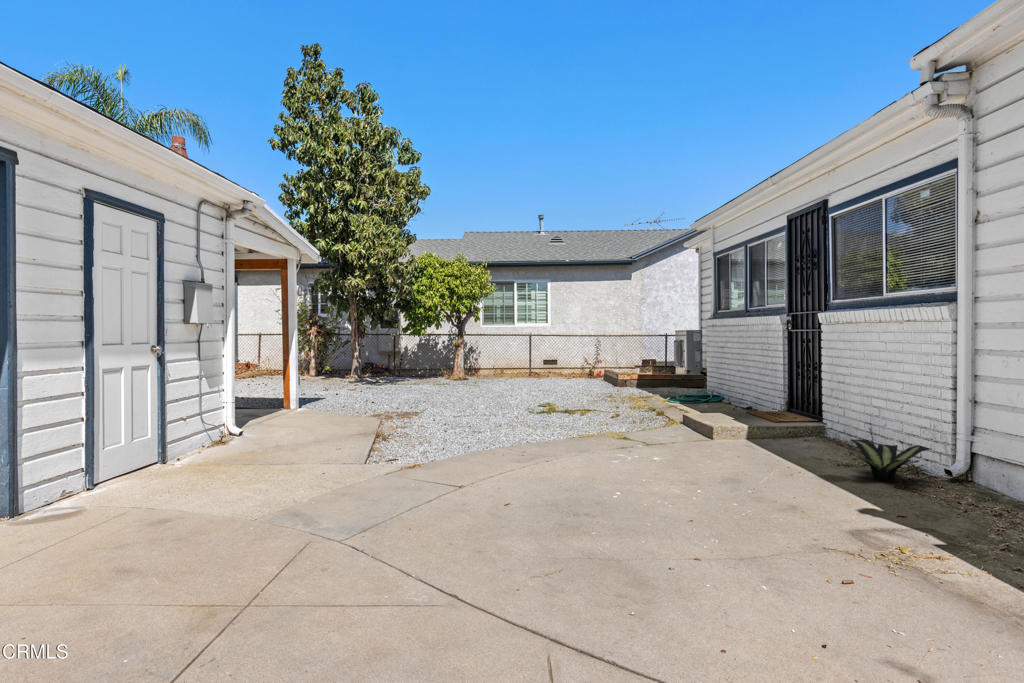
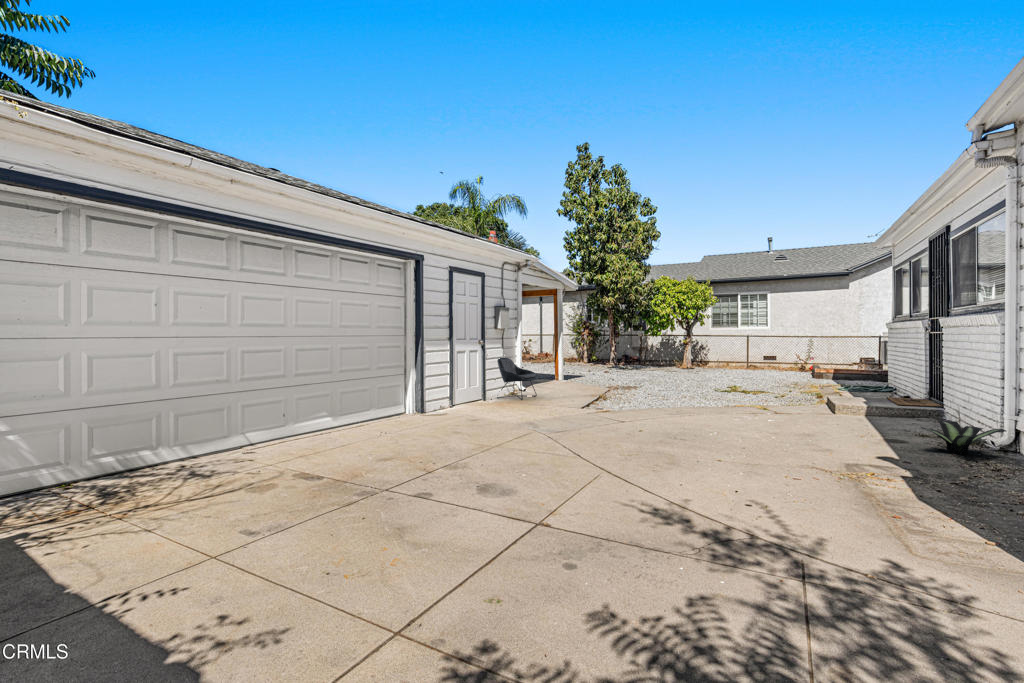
lounge chair: none [190,377,274,457] -> present [497,357,539,400]

